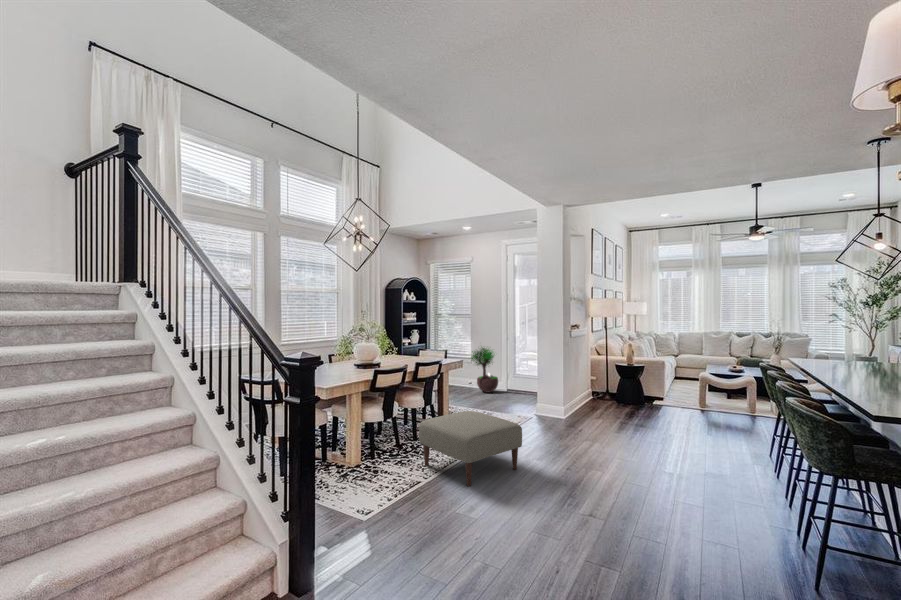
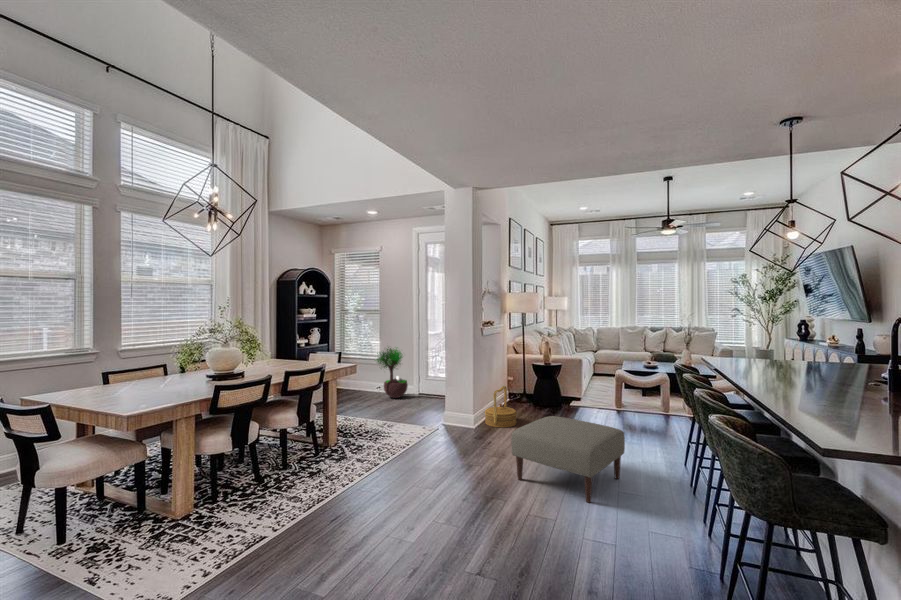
woven basket: none [574,383,605,420] -> present [485,386,517,428]
ottoman: present [419,411,522,486] -> present [511,416,625,503]

